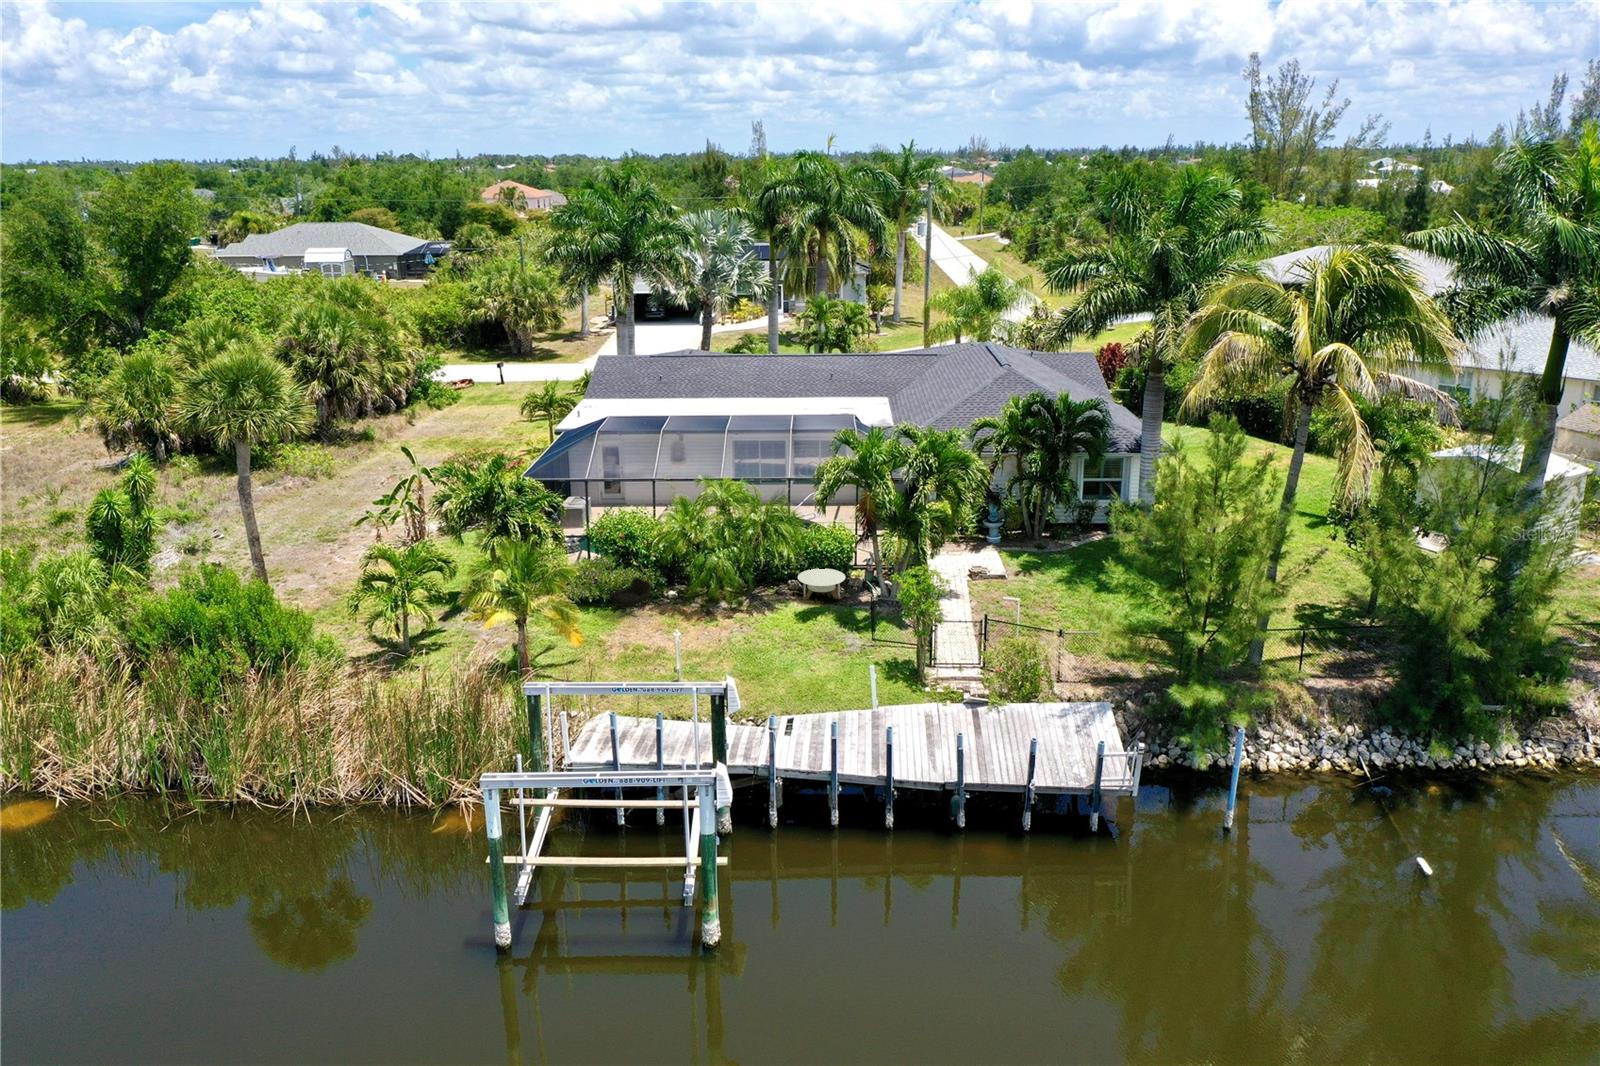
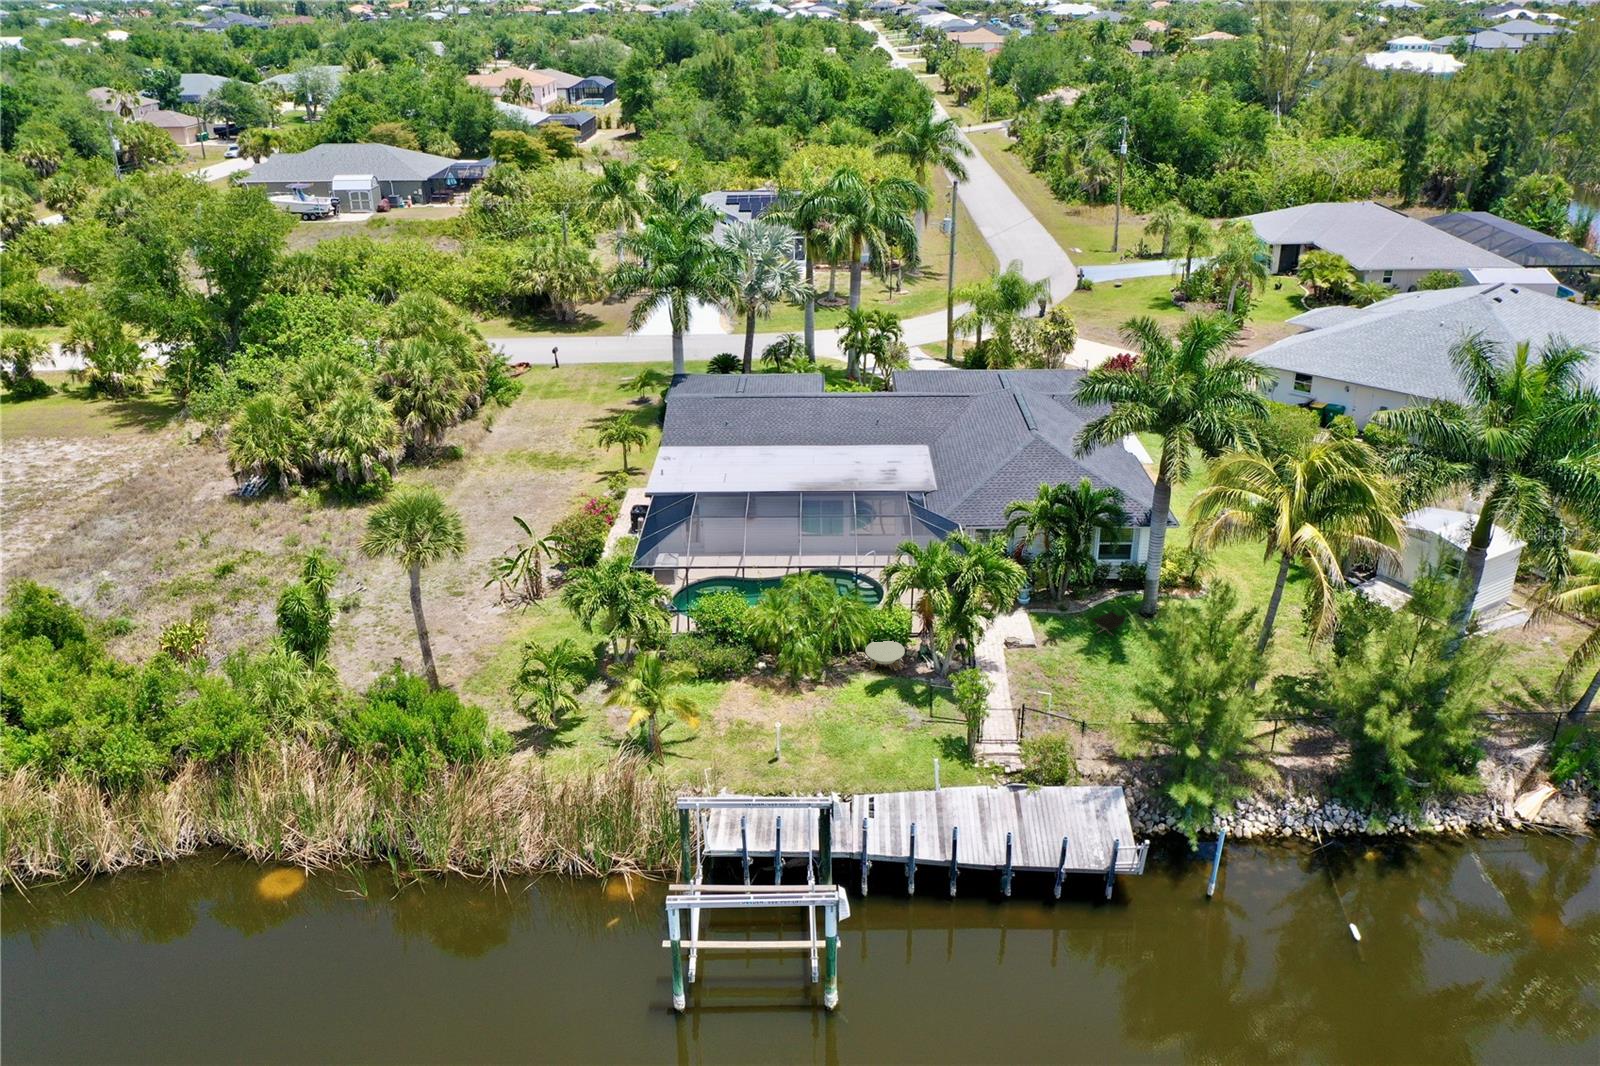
lounge chair: present [610,577,651,613] -> present [1092,611,1126,634]

